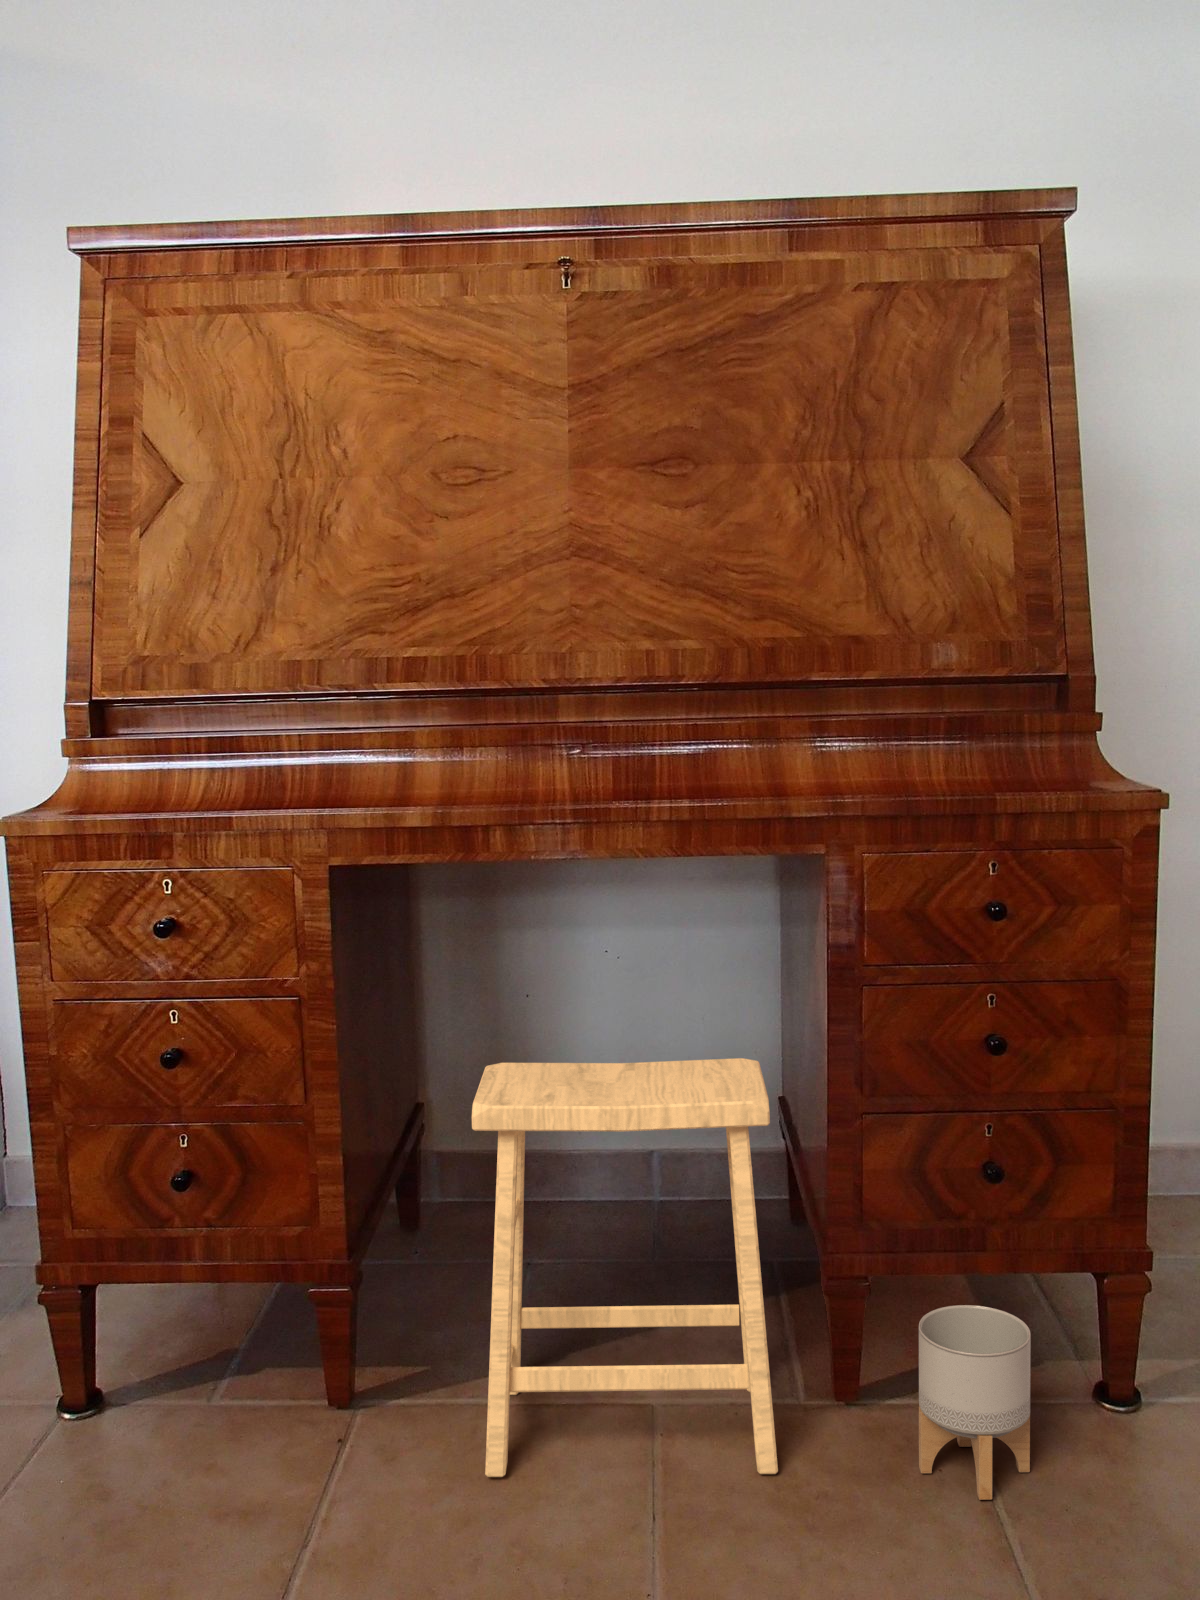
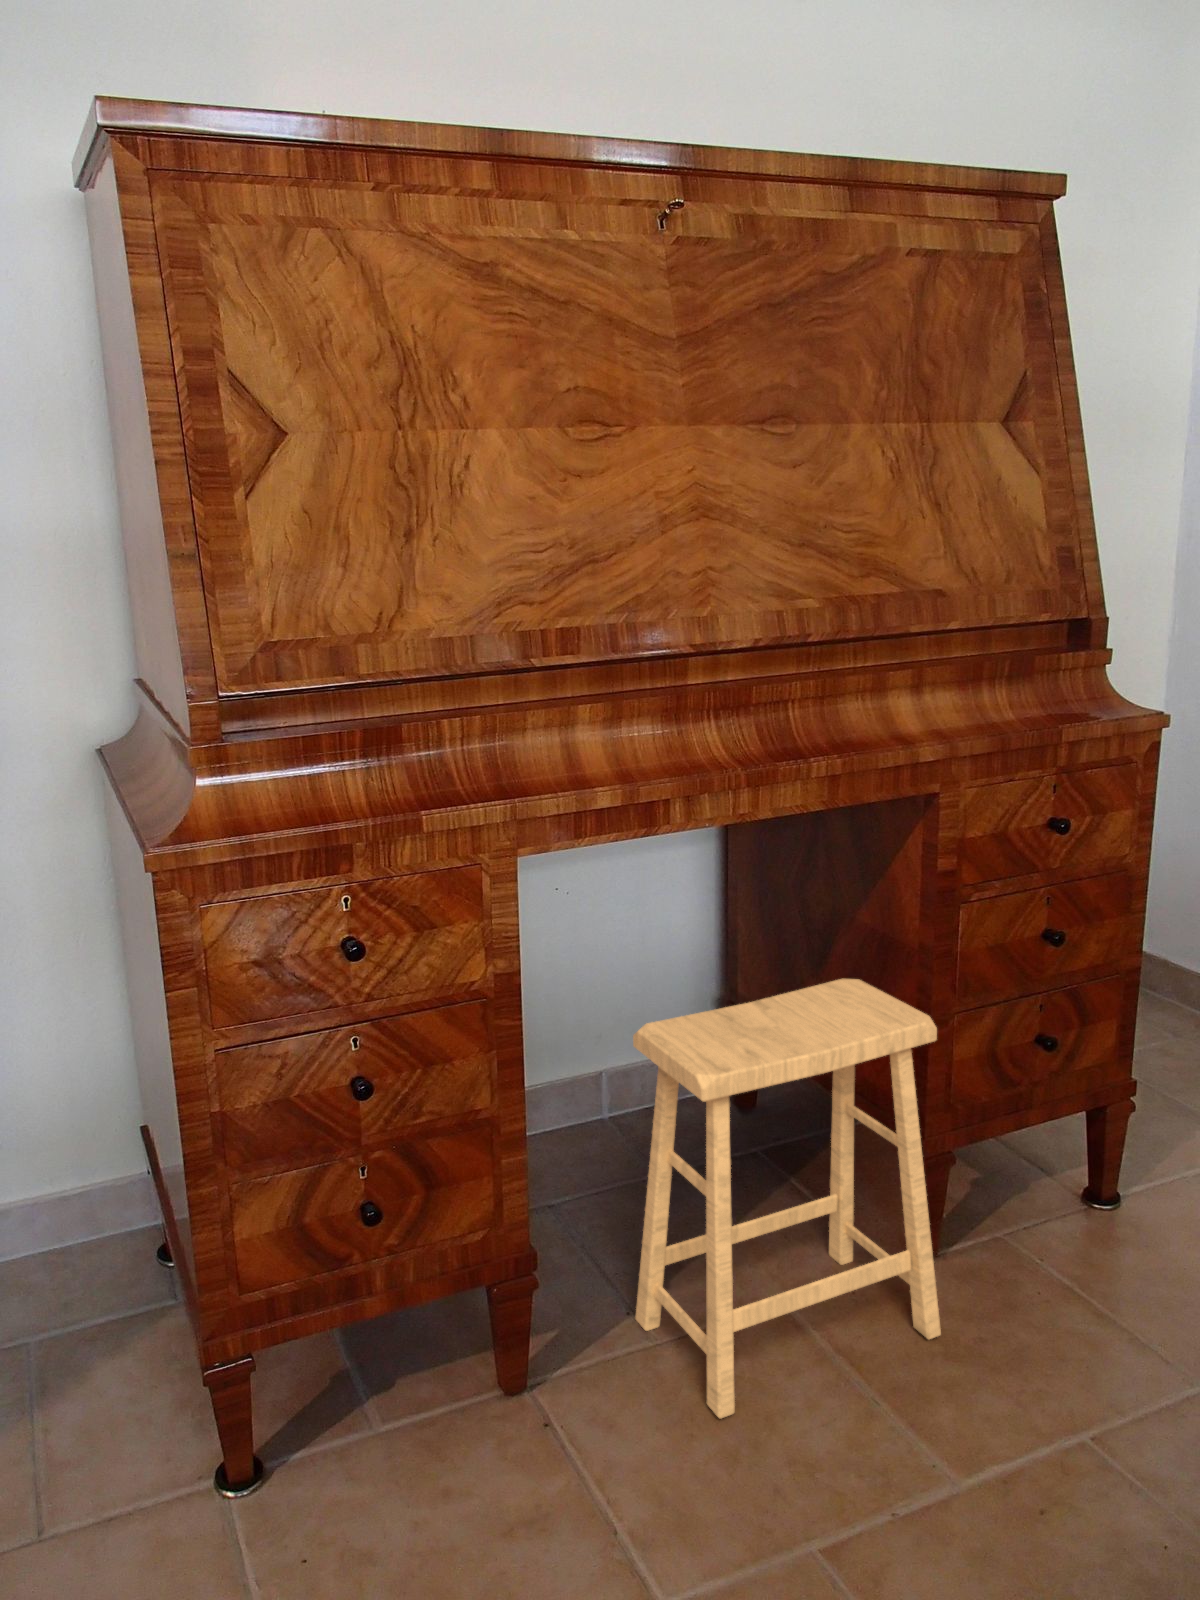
planter: present [919,1305,1031,1500] -> none [1023,1151,1122,1309]

